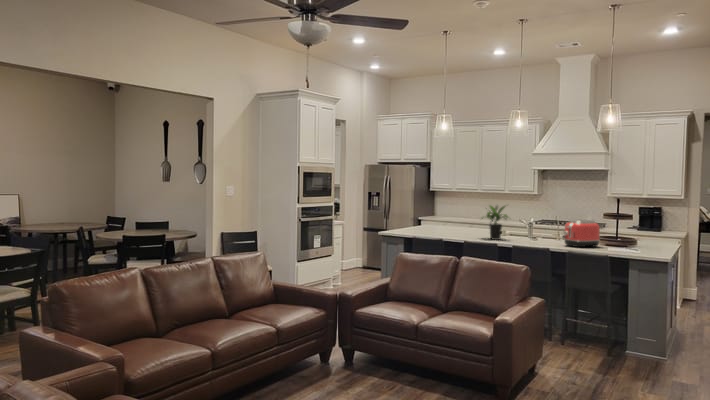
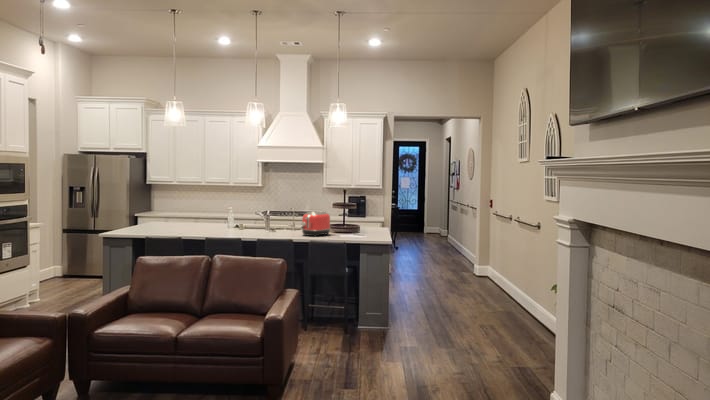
potted plant: present [487,205,508,240] -> none [221,199,252,234]

